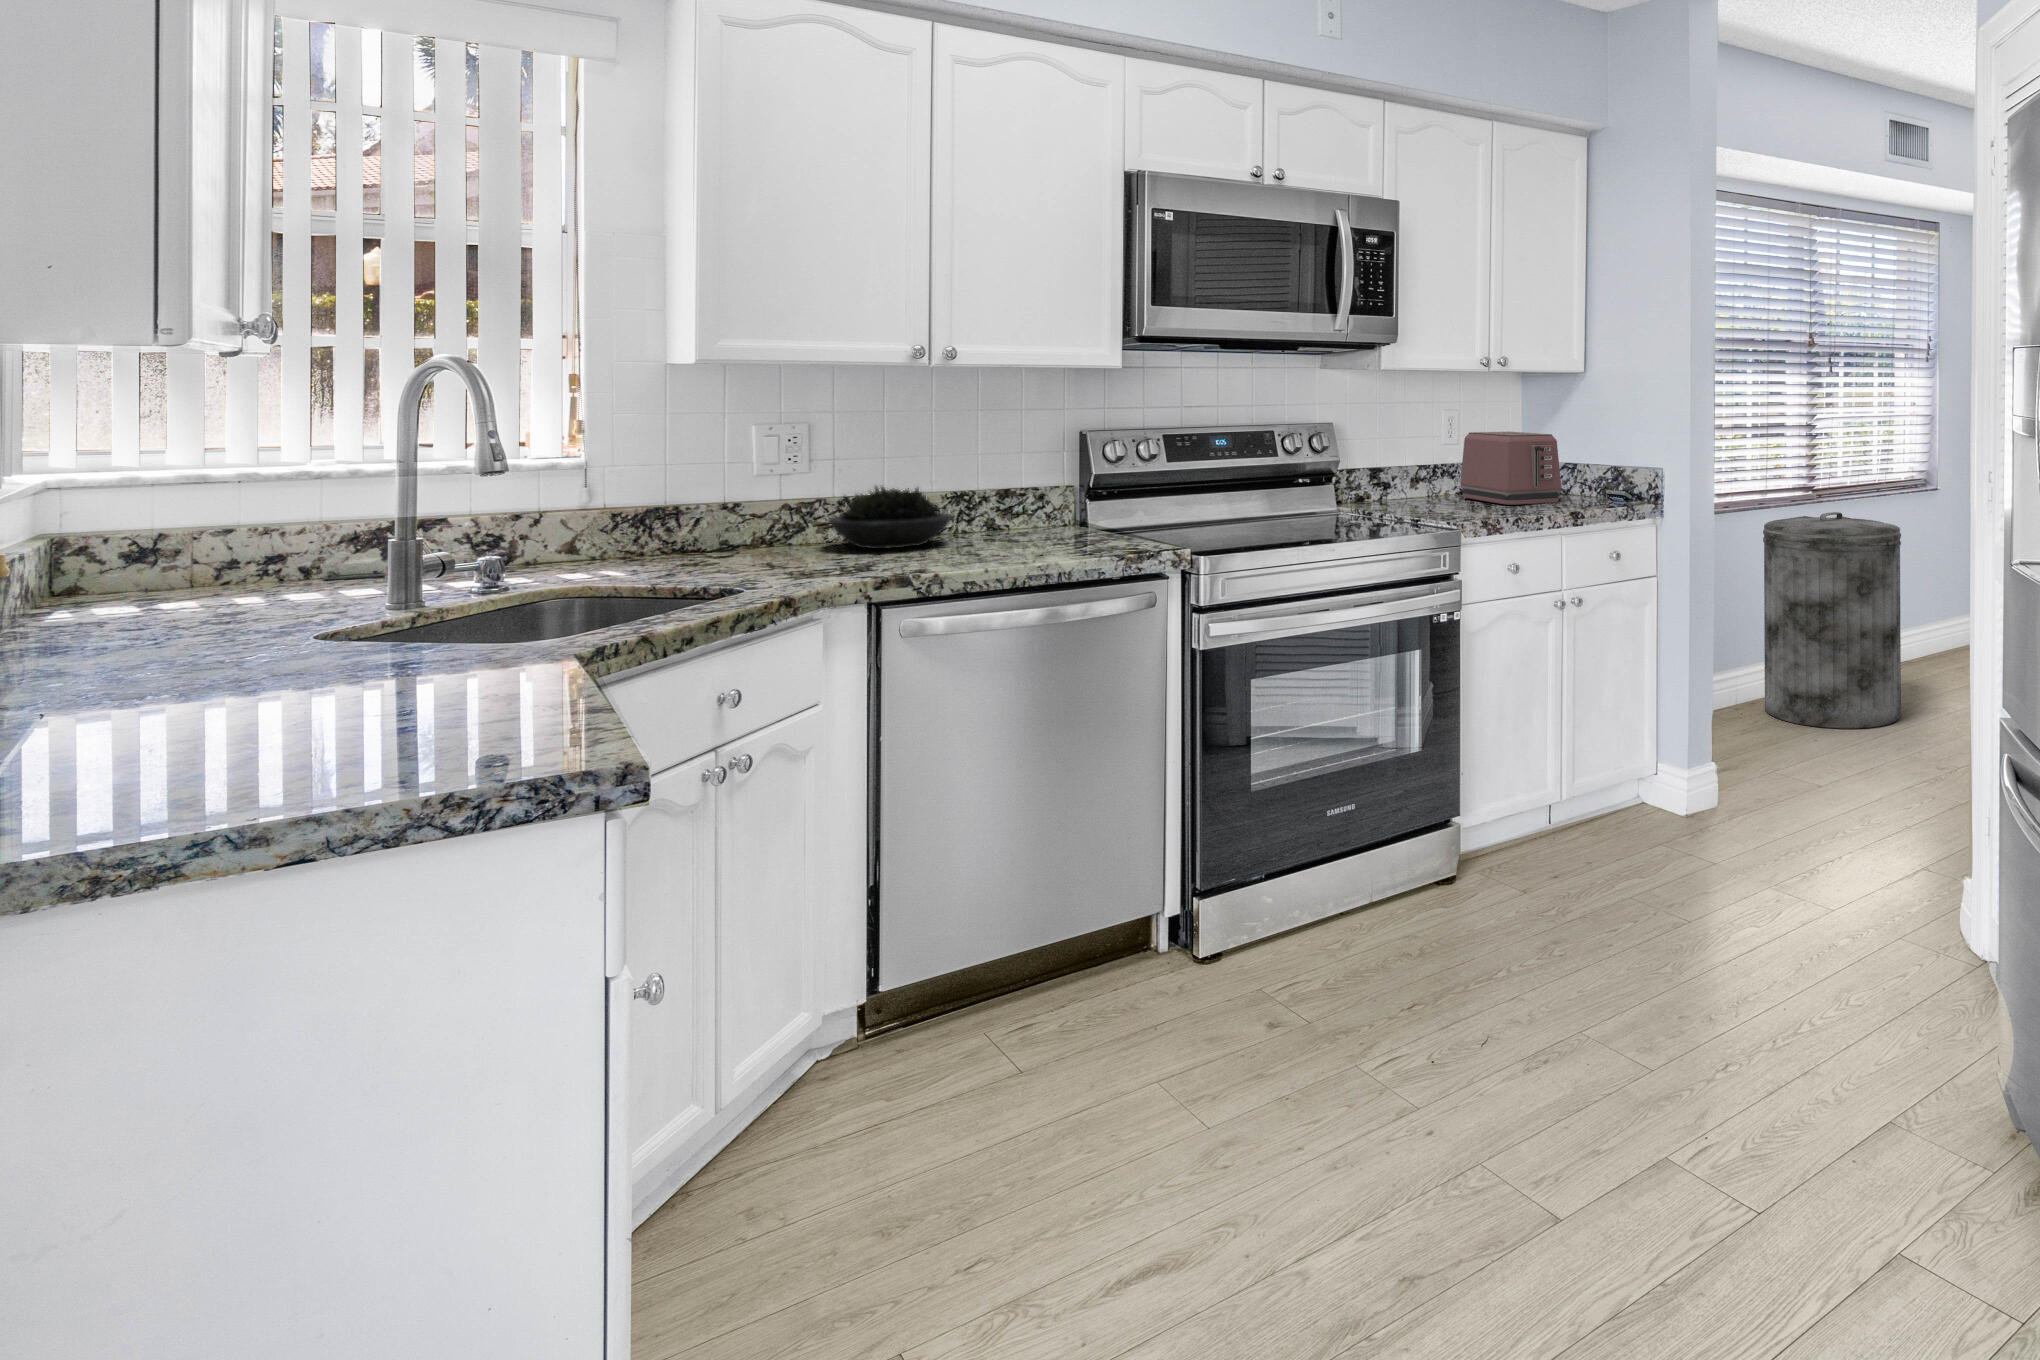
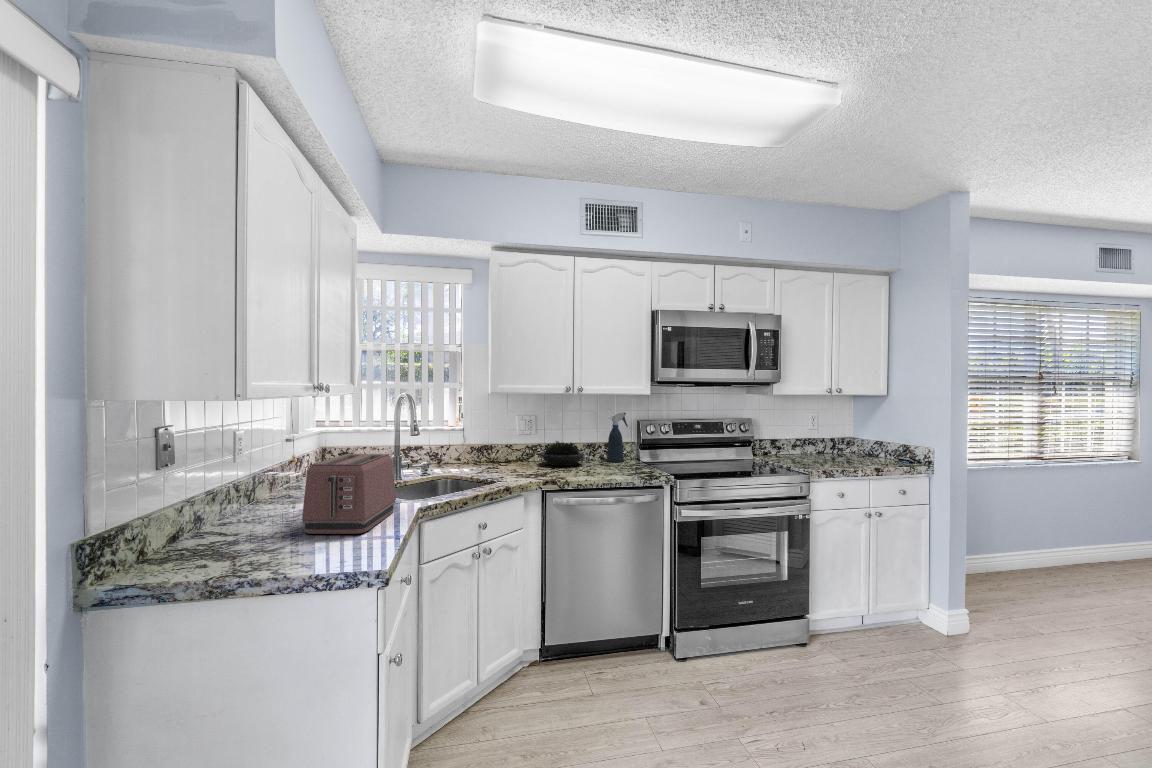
spray bottle: none [1004,412,1057,532] -> present [607,412,628,462]
toaster: present [1460,432,1561,505] -> present [302,454,396,534]
trash can: present [1763,512,1901,729] -> none [1005,474,1102,598]

